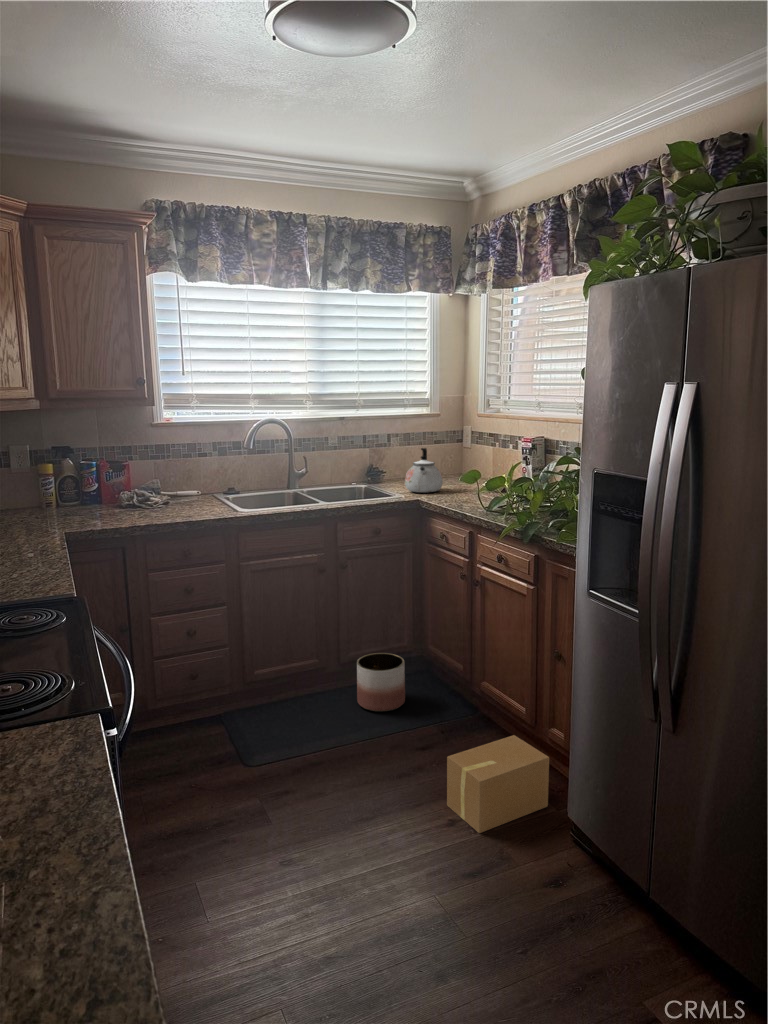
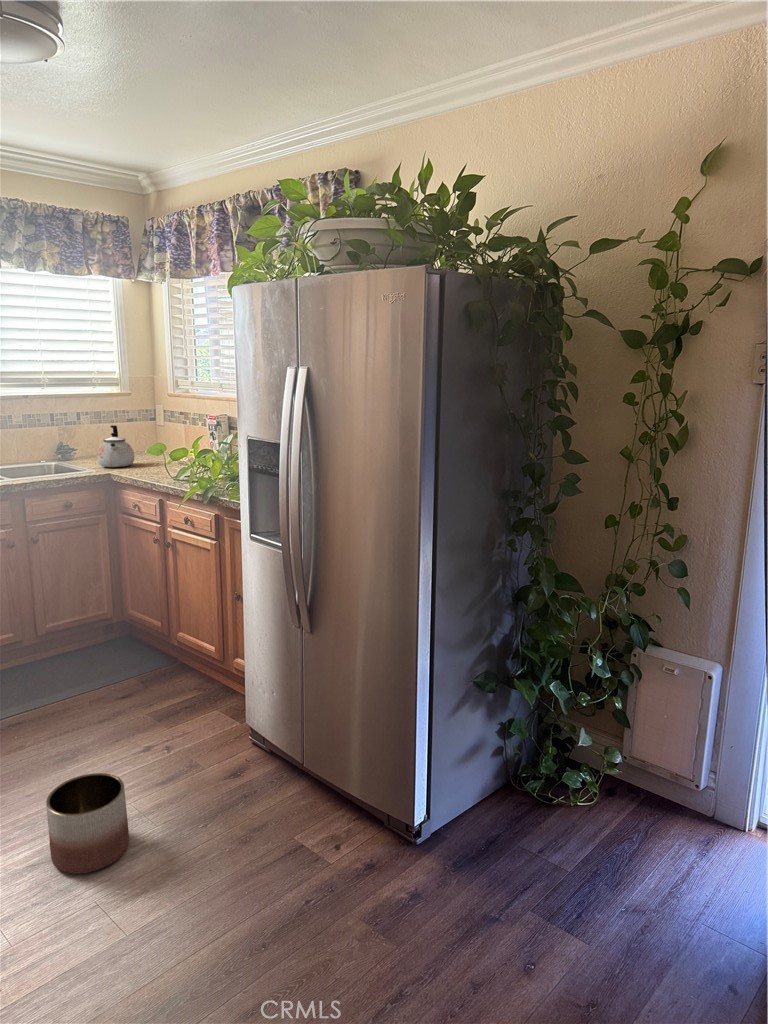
planter: present [357,653,405,712] -> present [46,773,129,874]
cardboard box: present [447,735,549,833] -> none [143,669,235,753]

